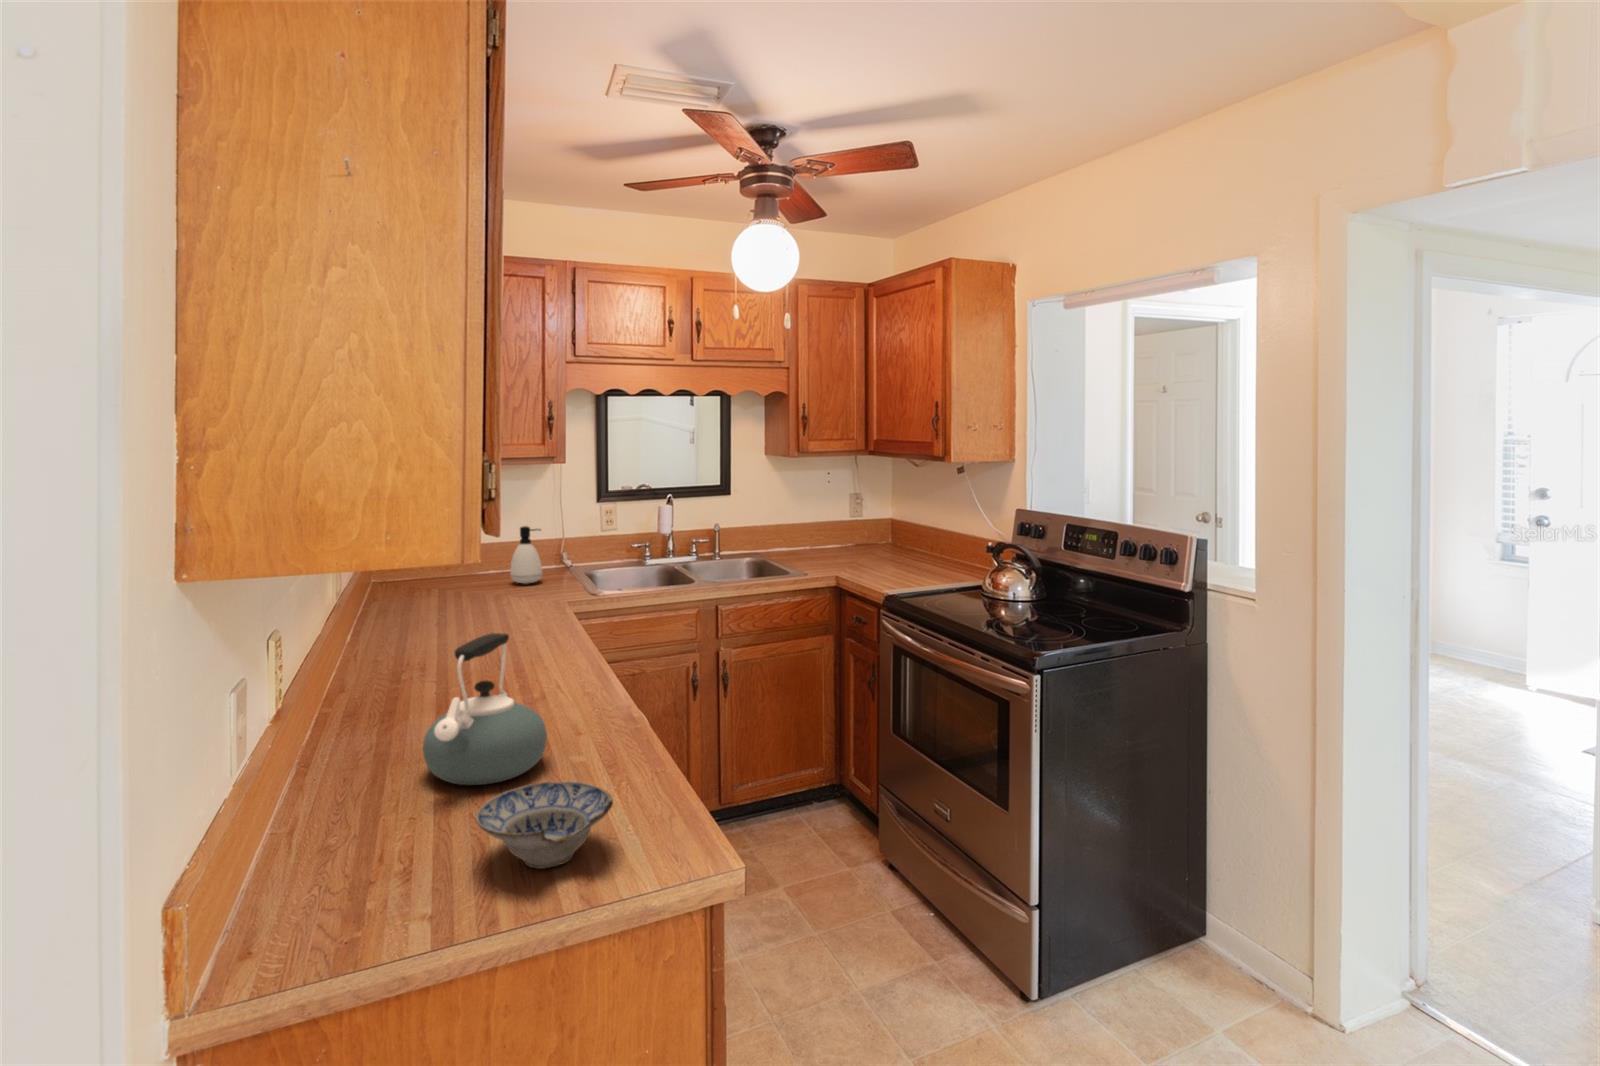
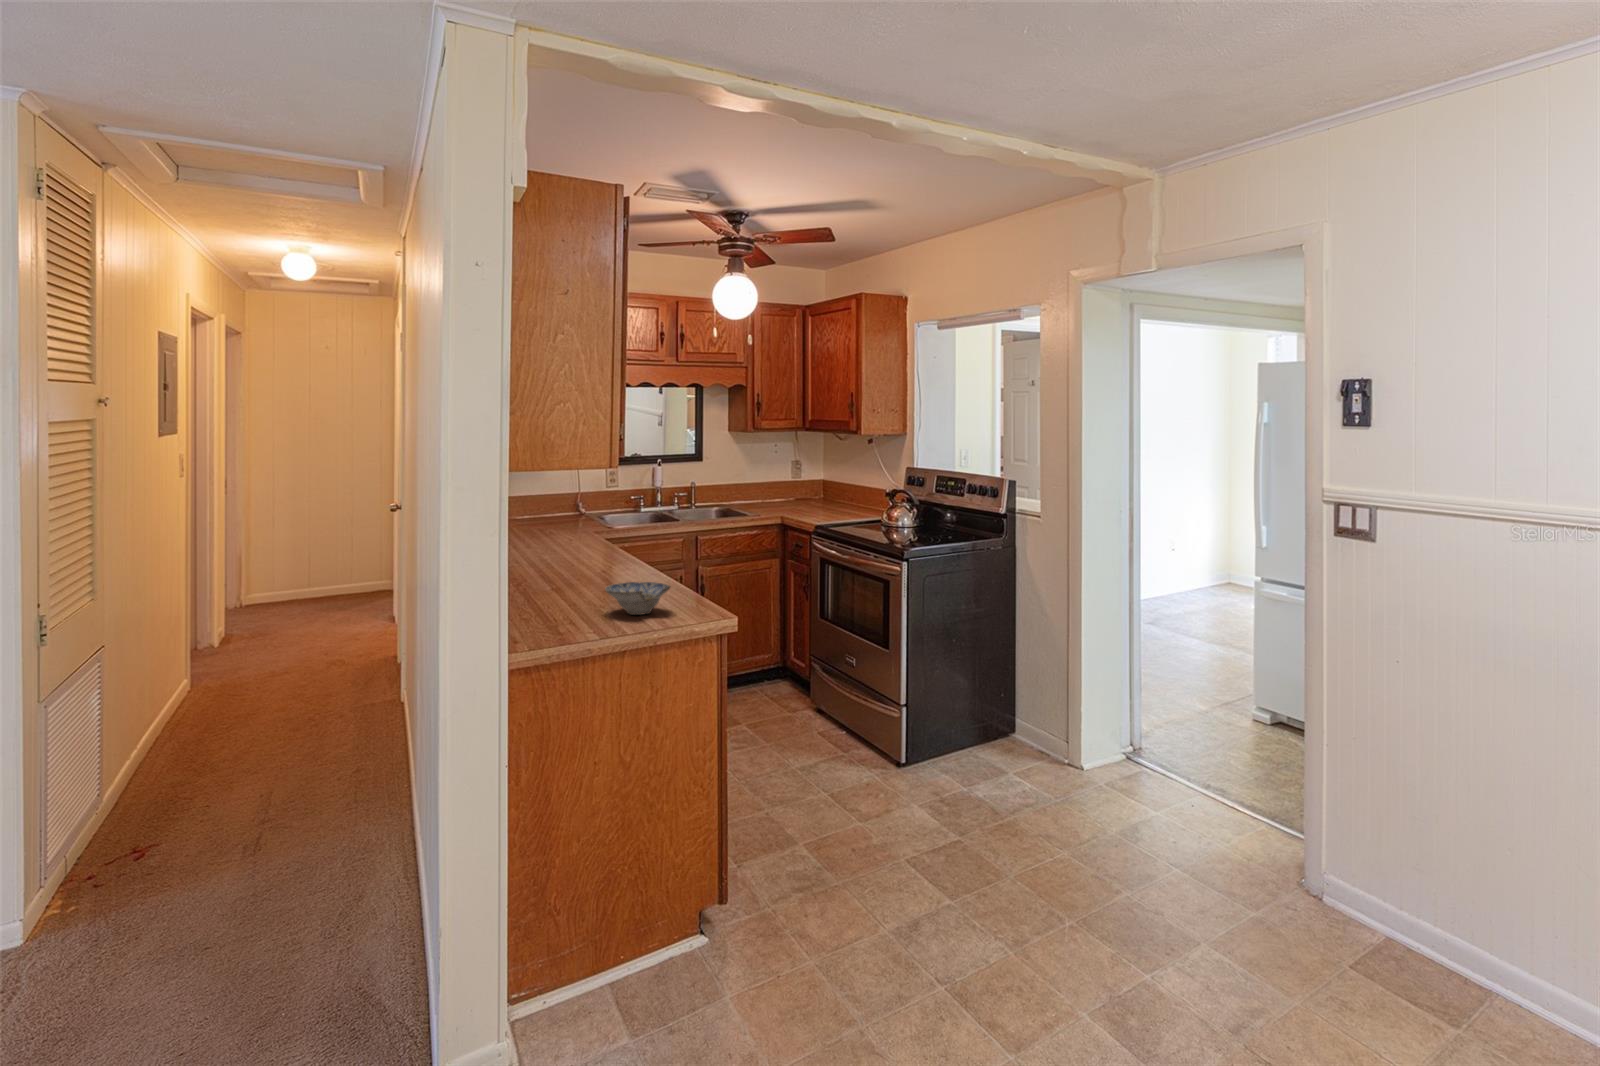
soap dispenser: present [510,526,542,584] -> none [546,480,569,521]
kettle: present [423,633,547,785] -> none [555,517,621,595]

